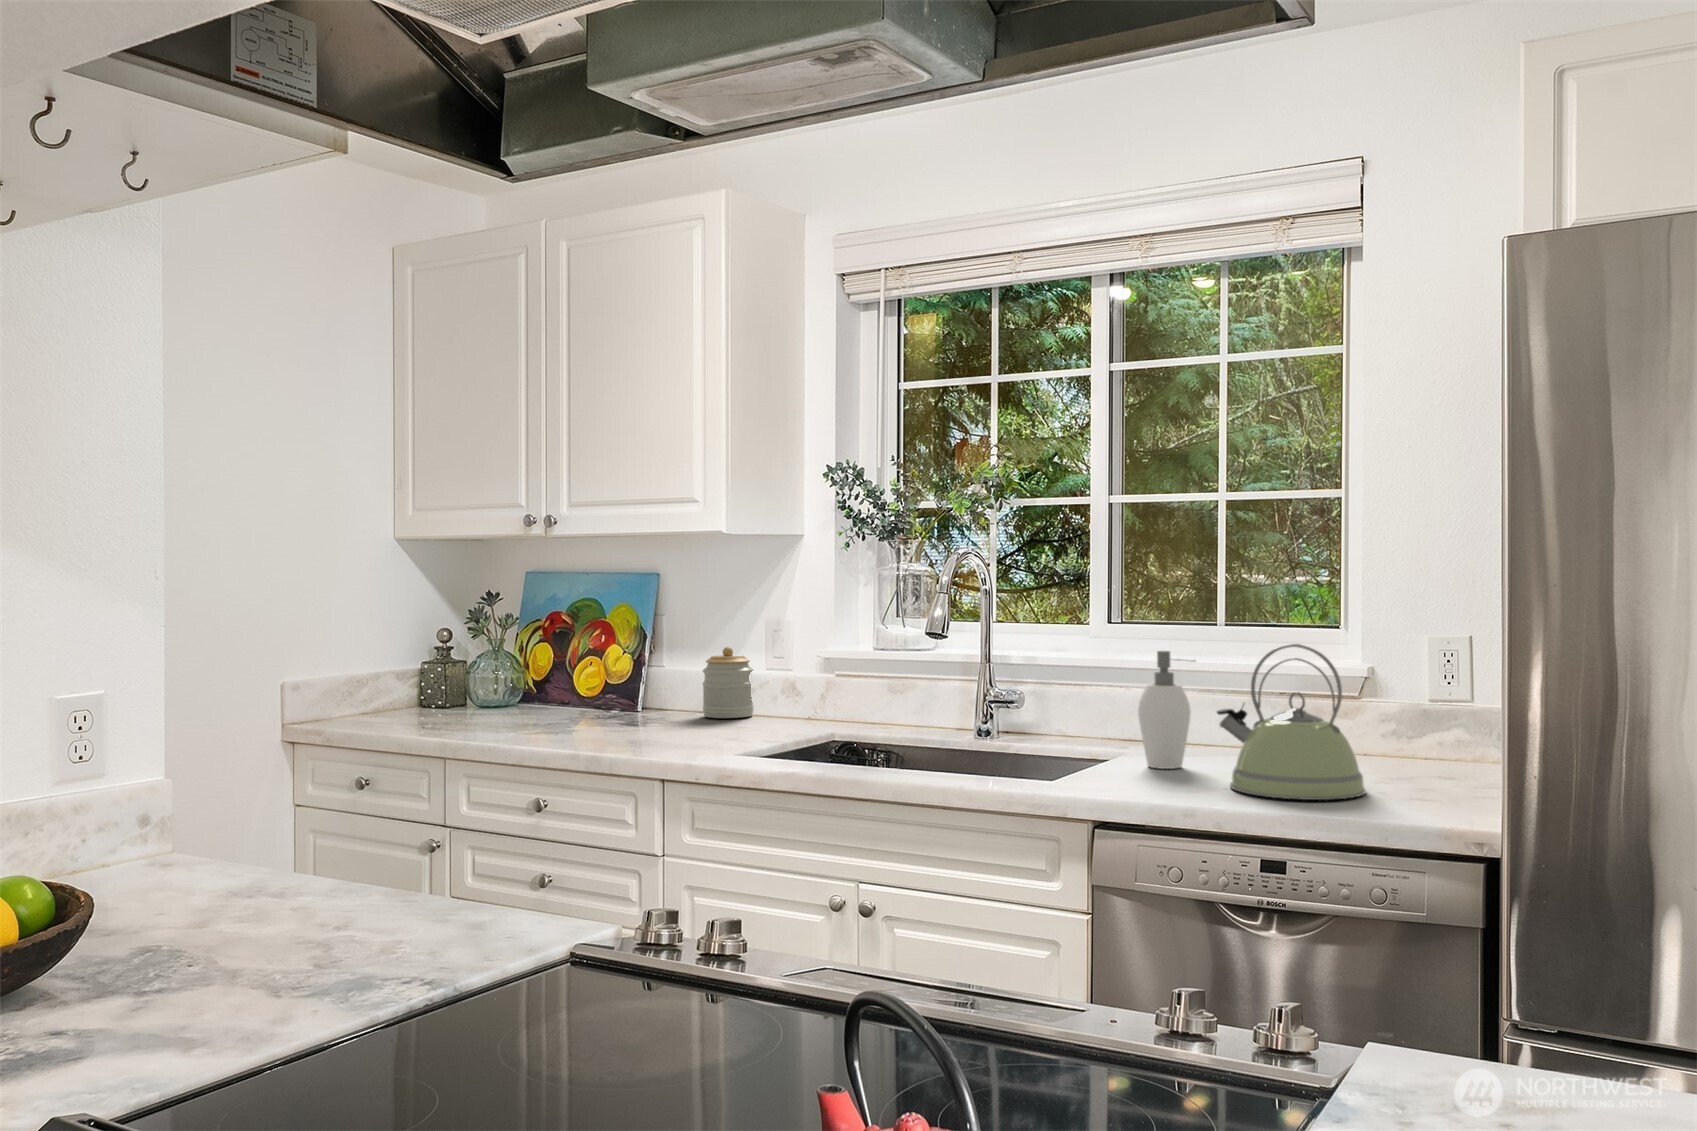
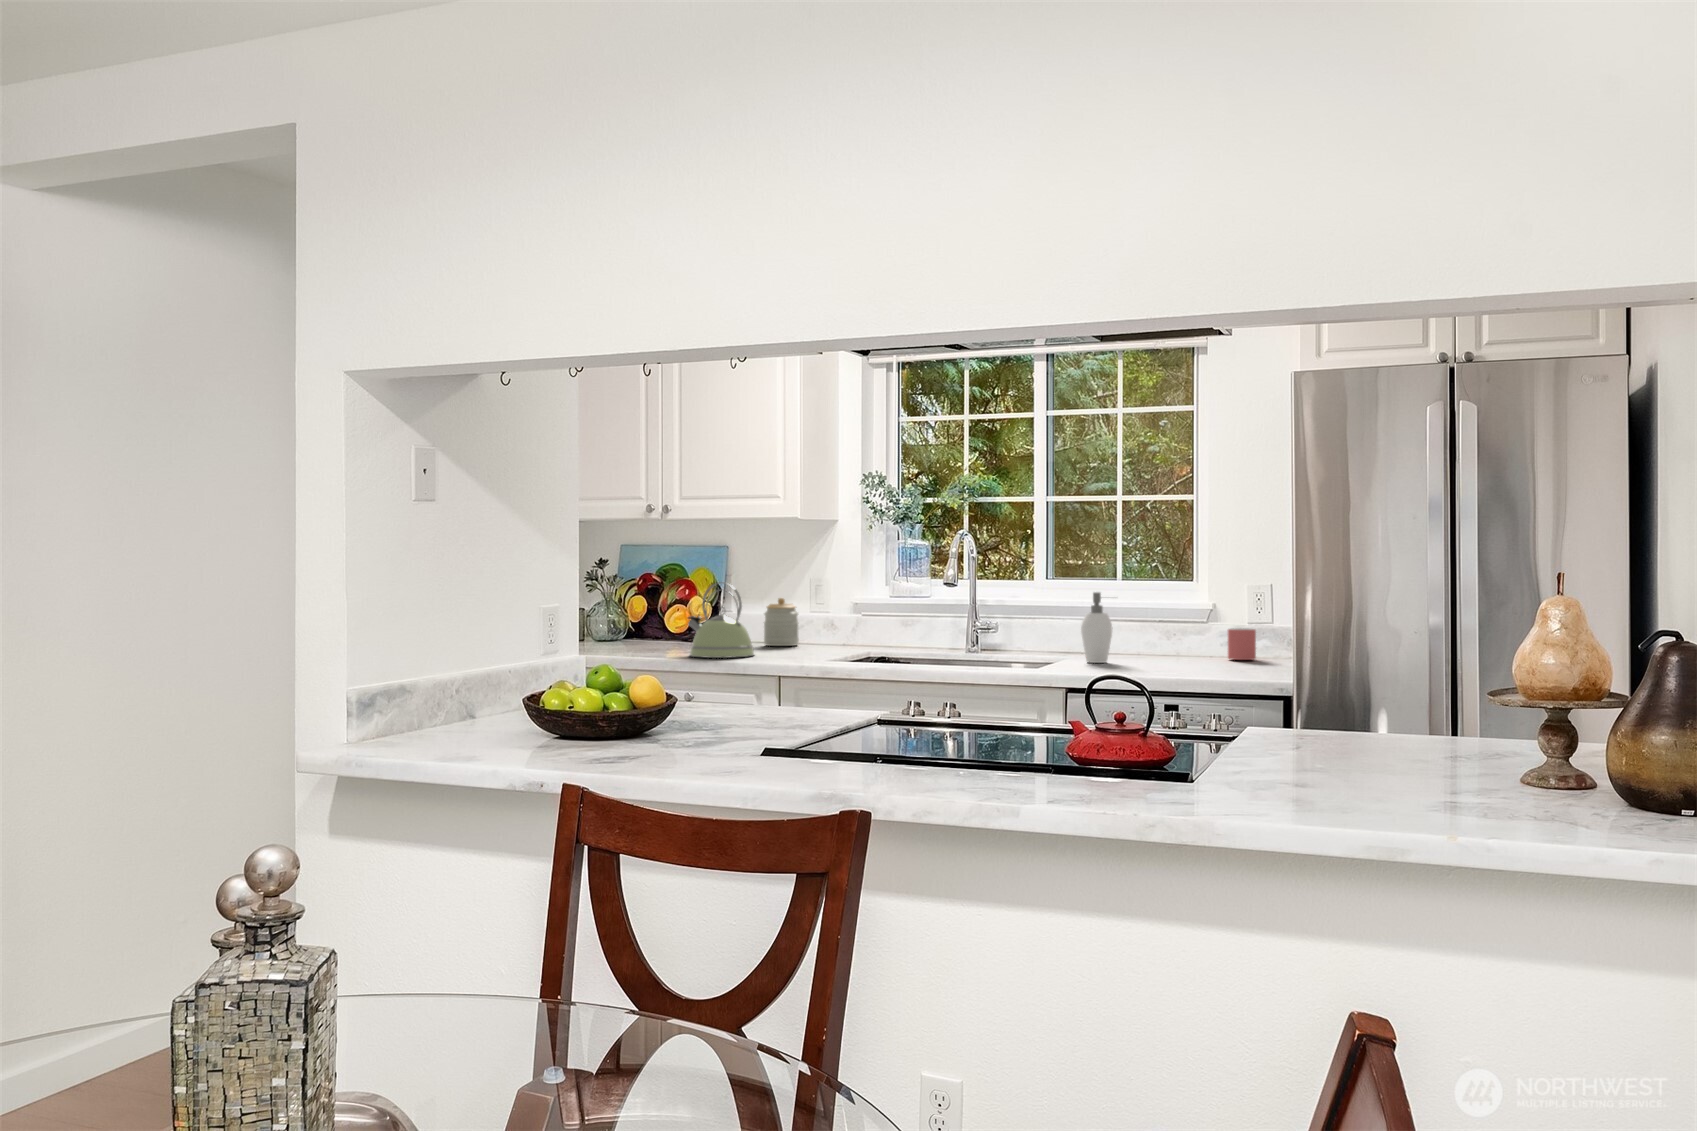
kettle: present [1217,644,1366,800] -> present [688,582,754,658]
mug: none [1395,711,1445,767] -> present [1228,628,1256,660]

